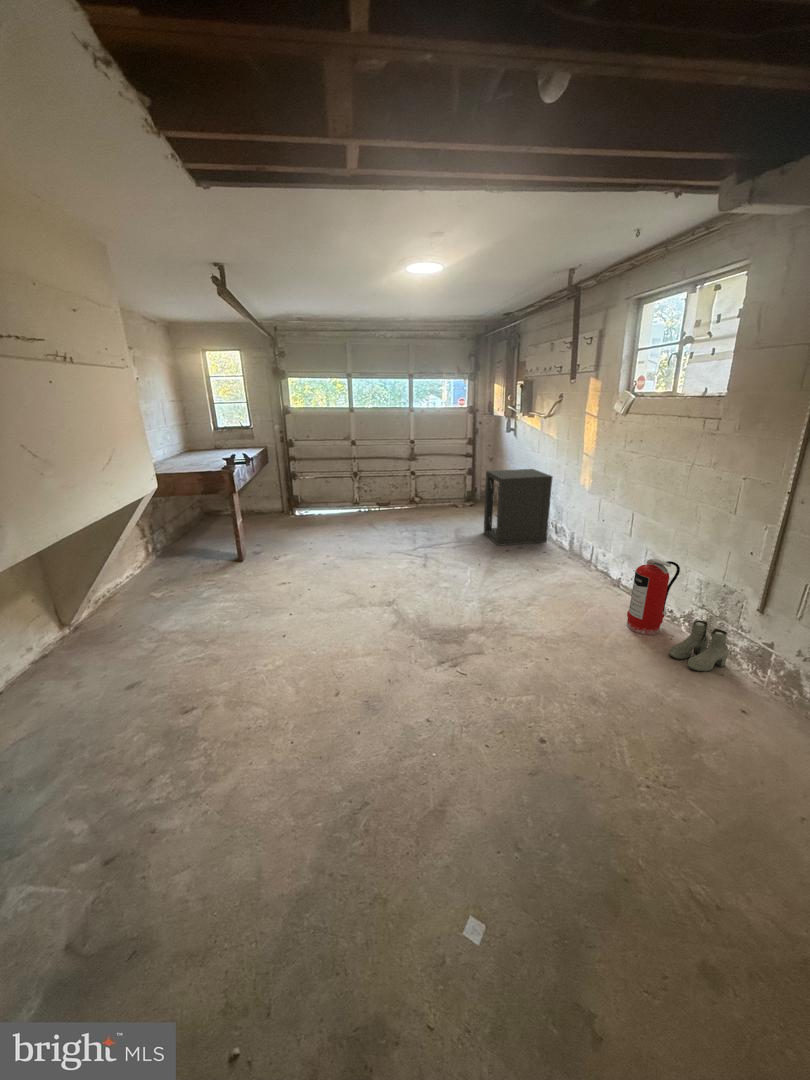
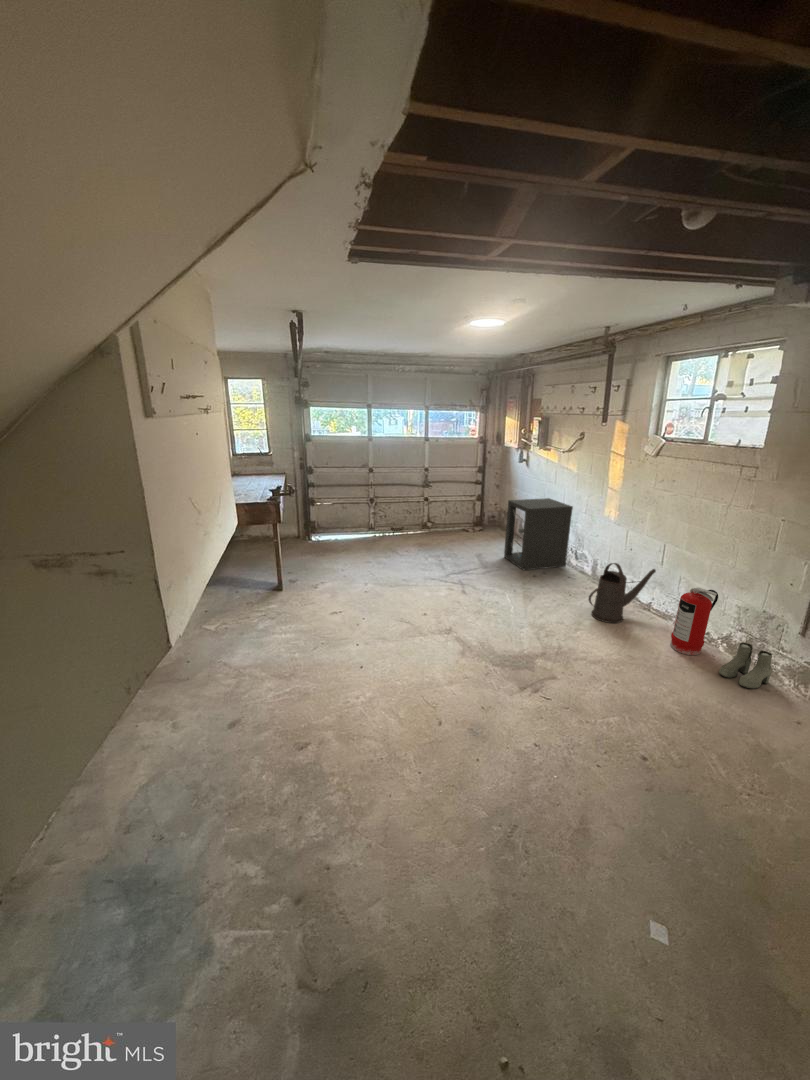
watering can: none [546,533,624,600] -> present [589,563,656,623]

